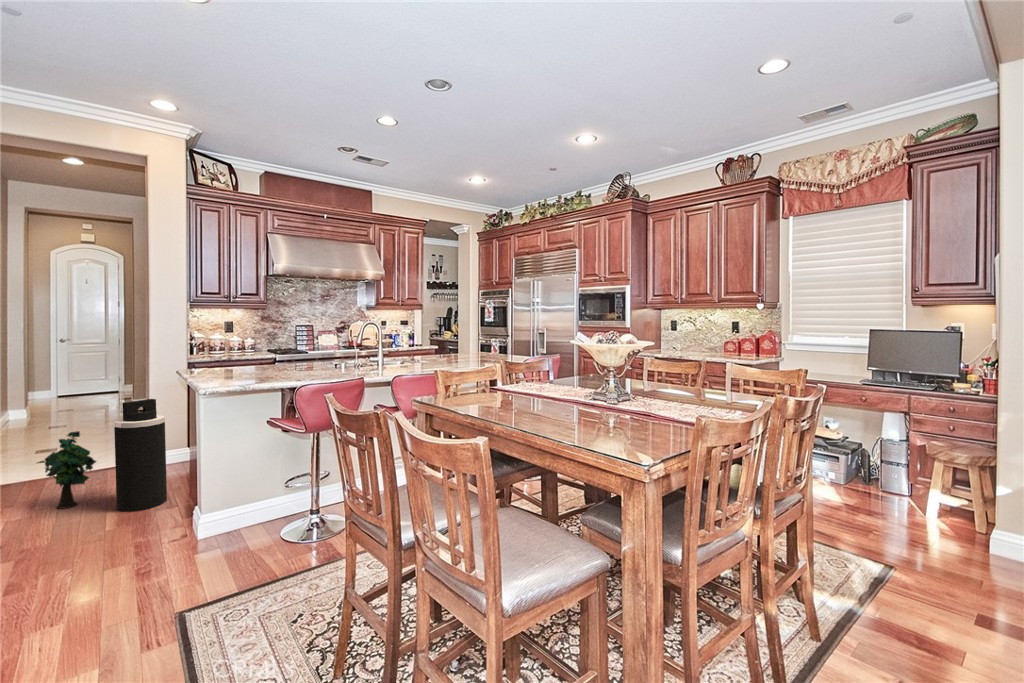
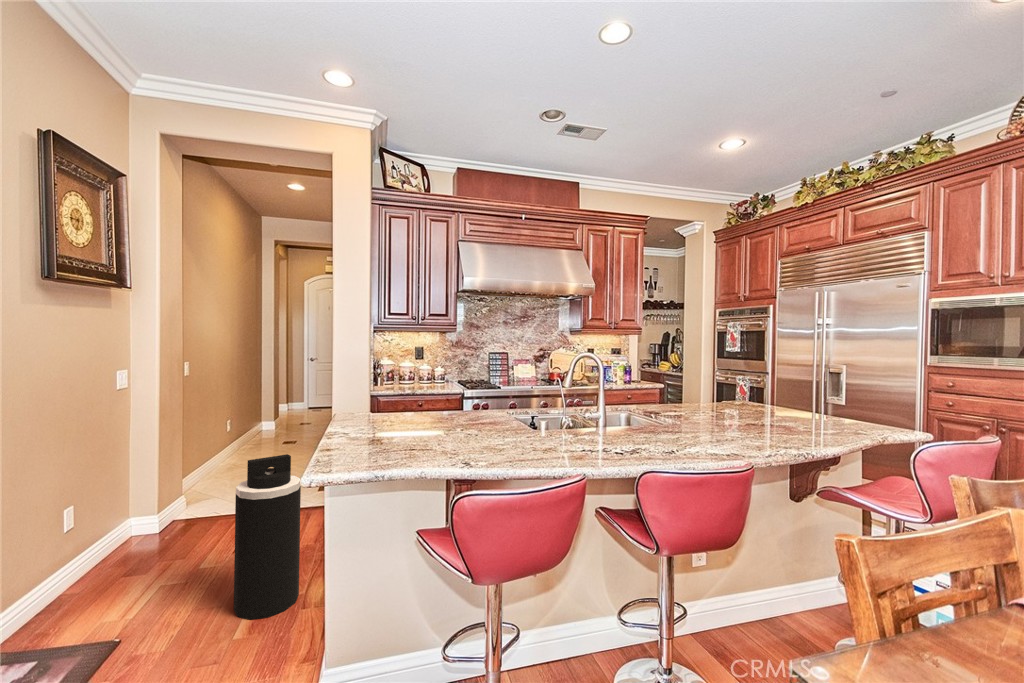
decorative plant: present [38,431,96,509] -> none [167,489,233,590]

